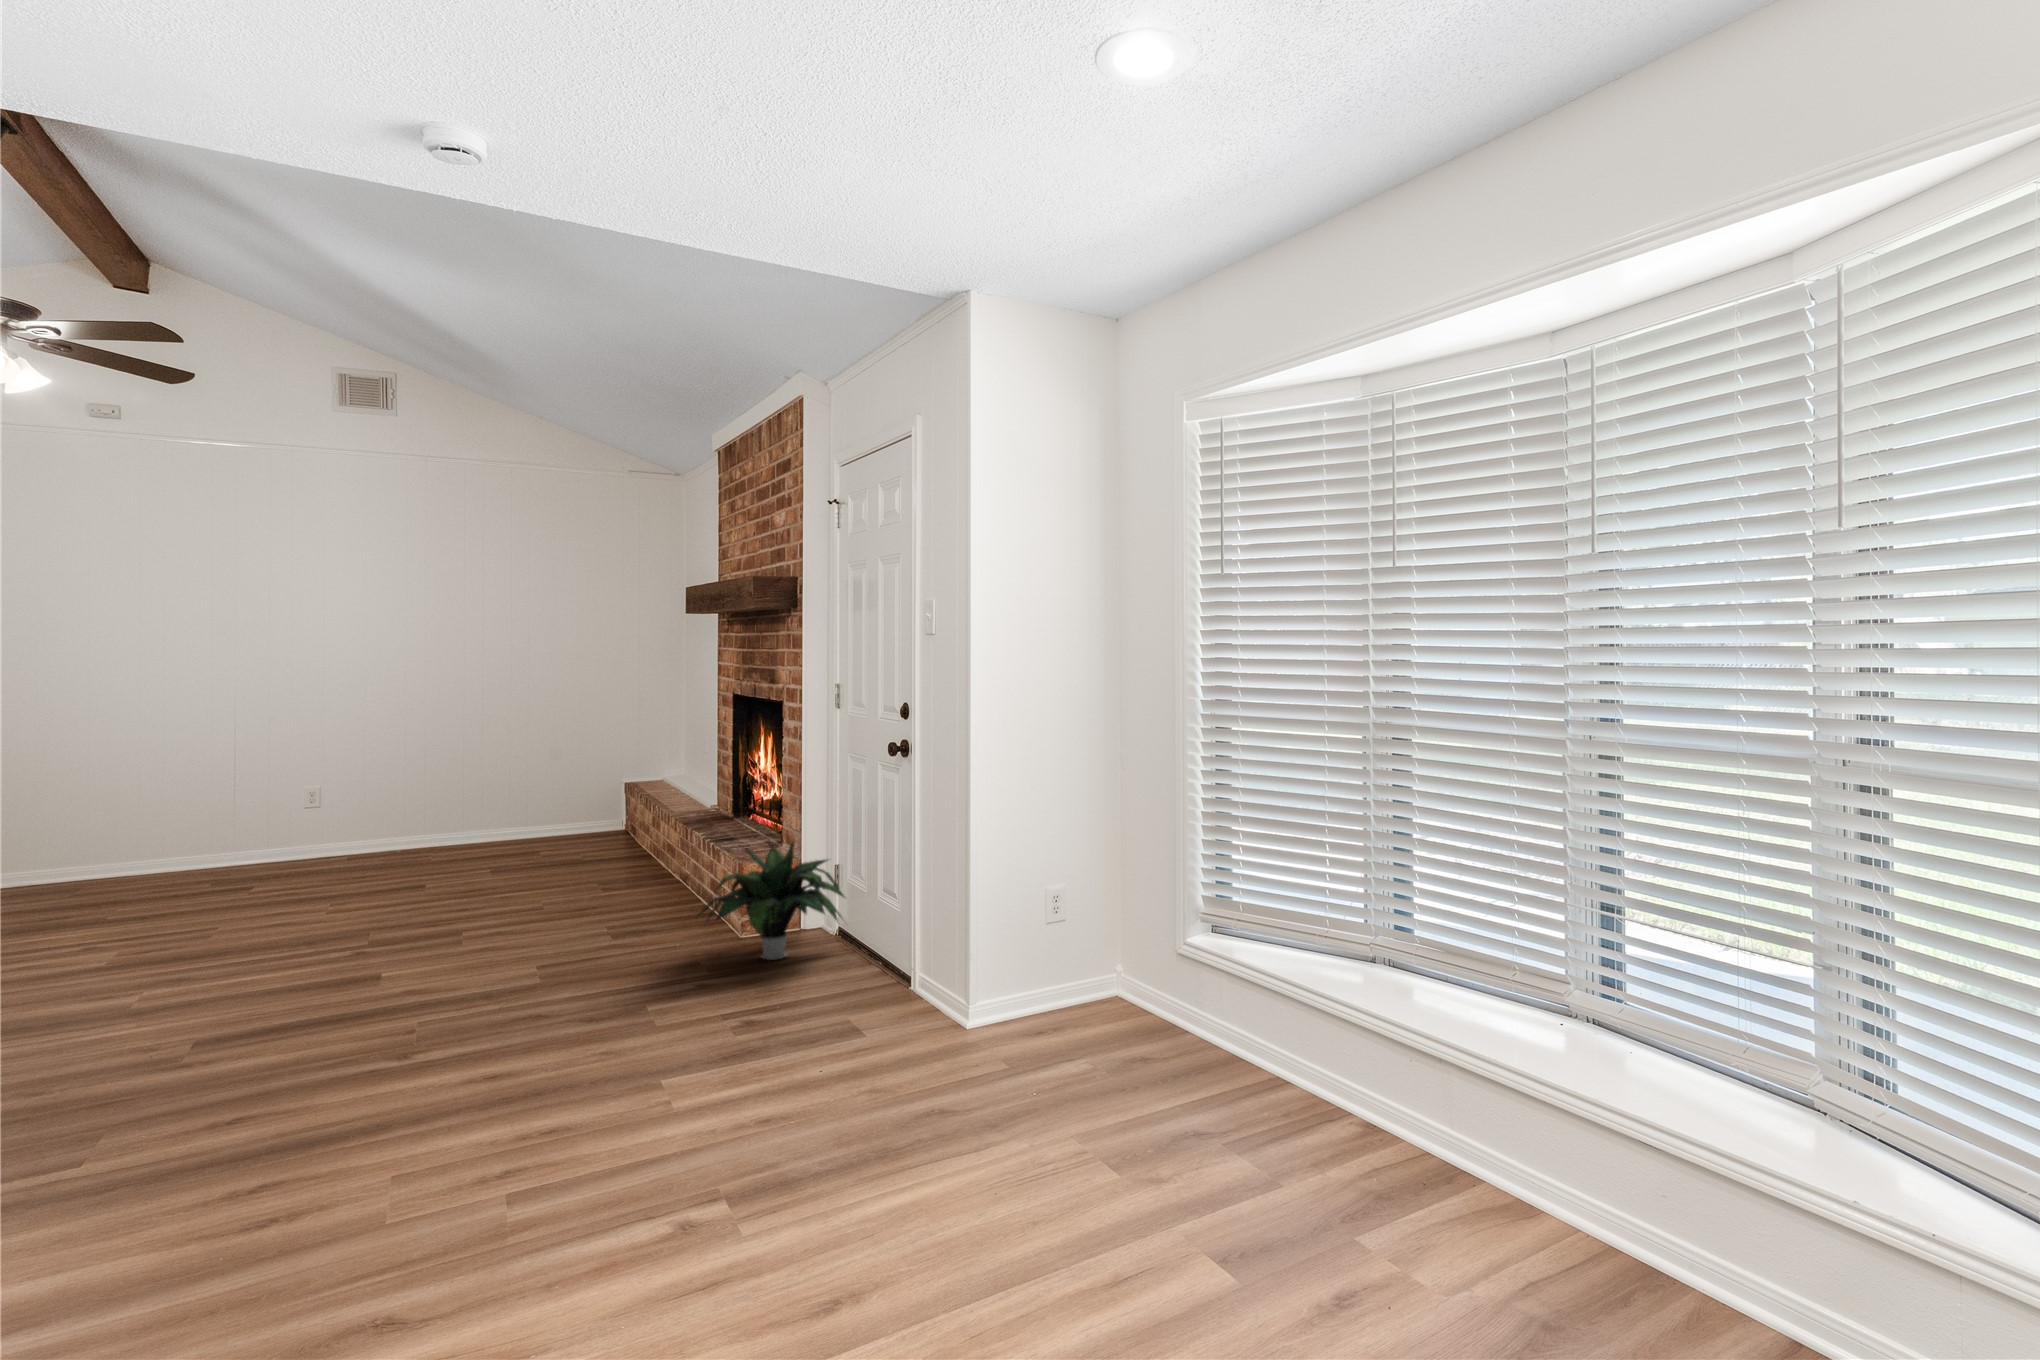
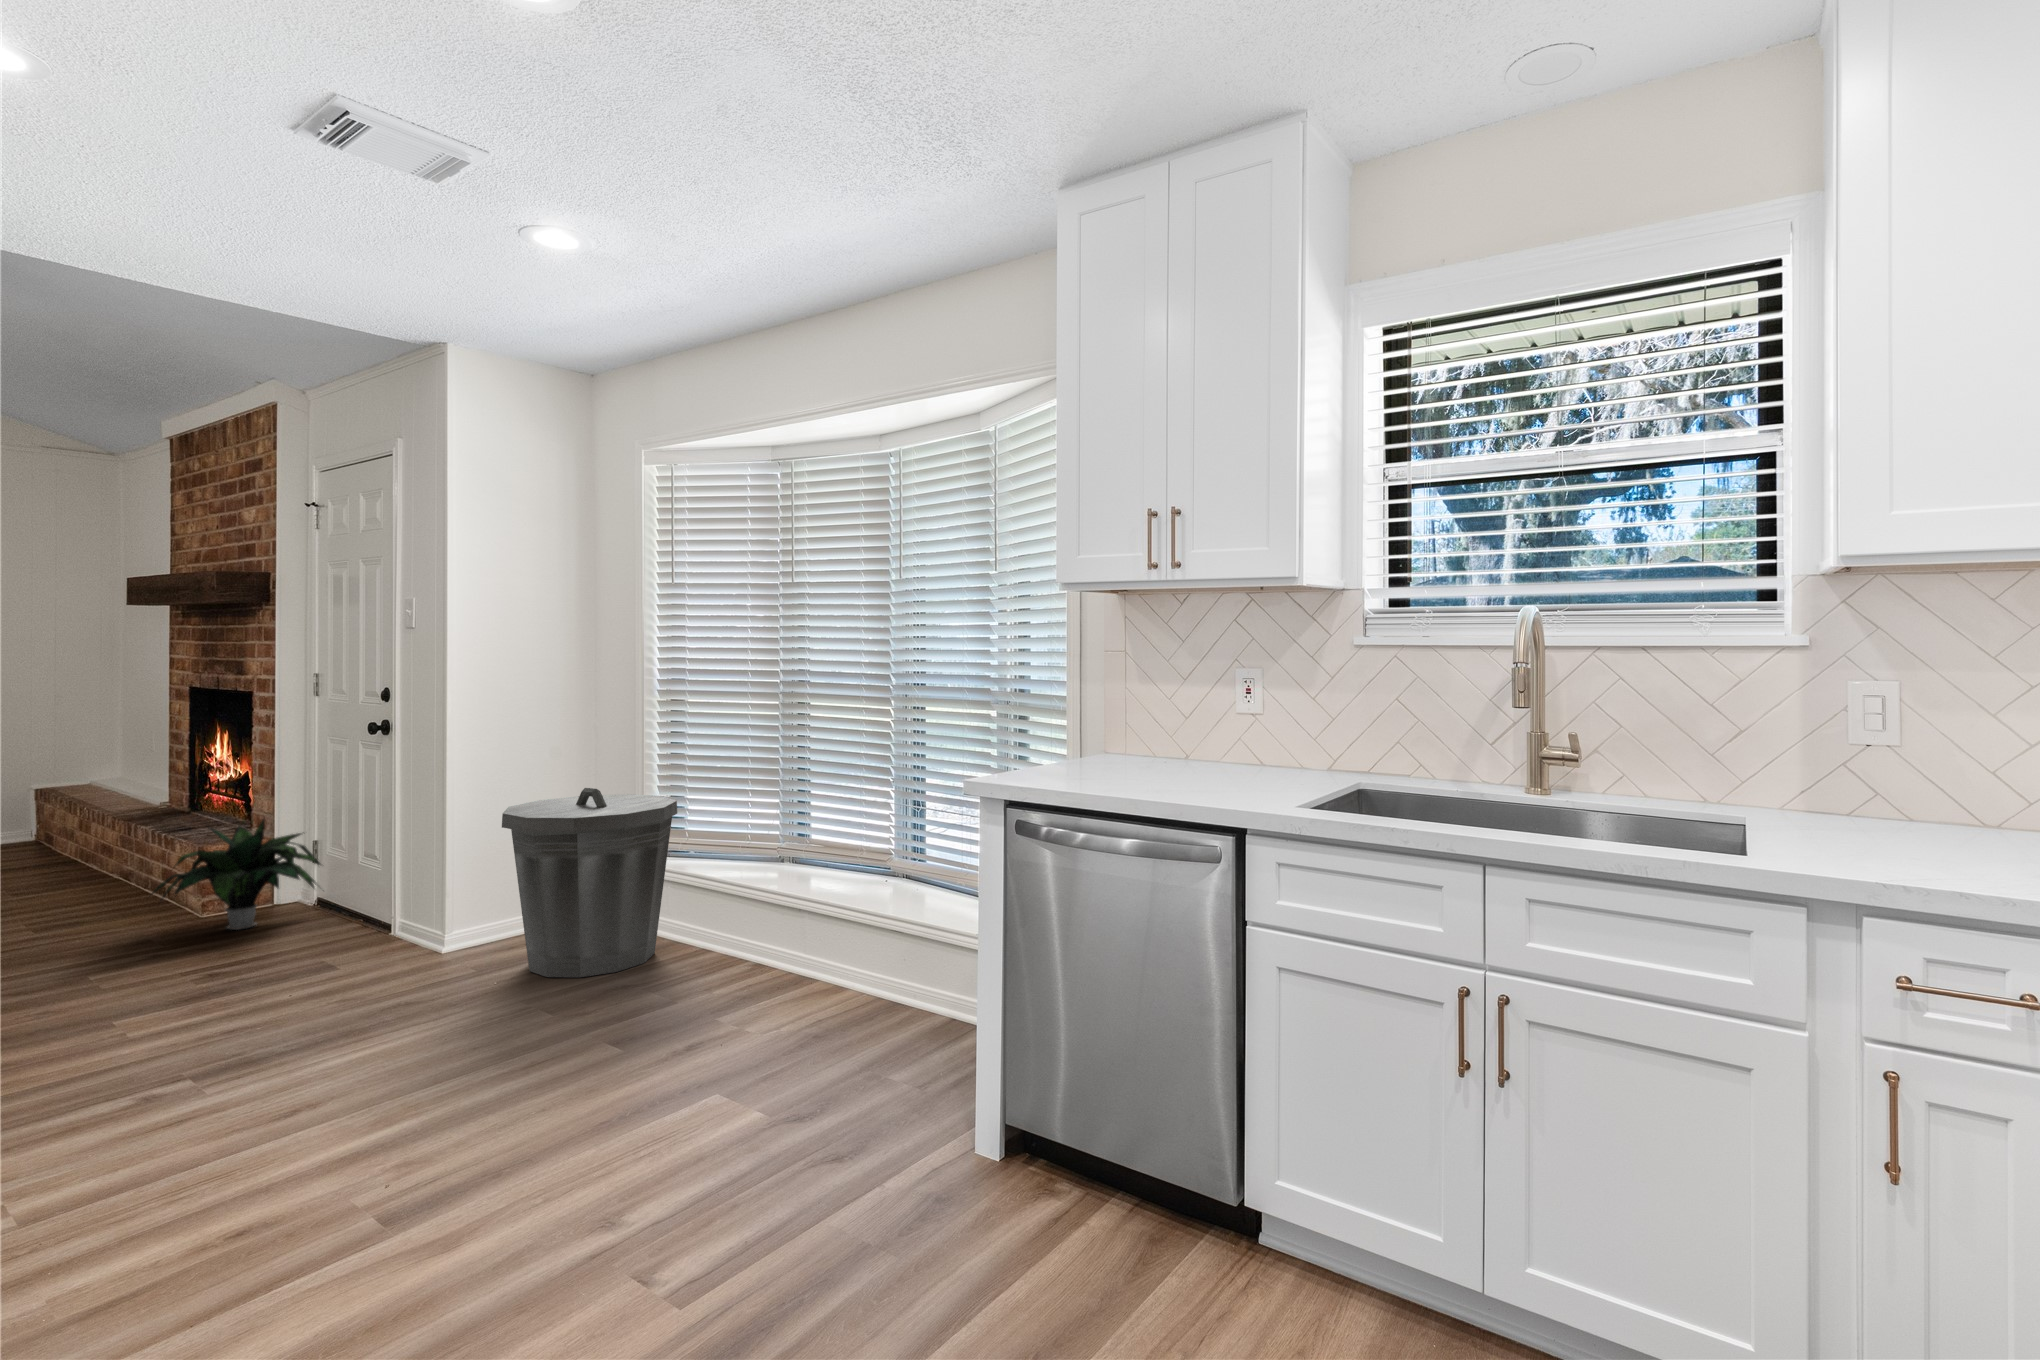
trash can: none [1033,841,1235,1093] -> present [502,788,677,977]

